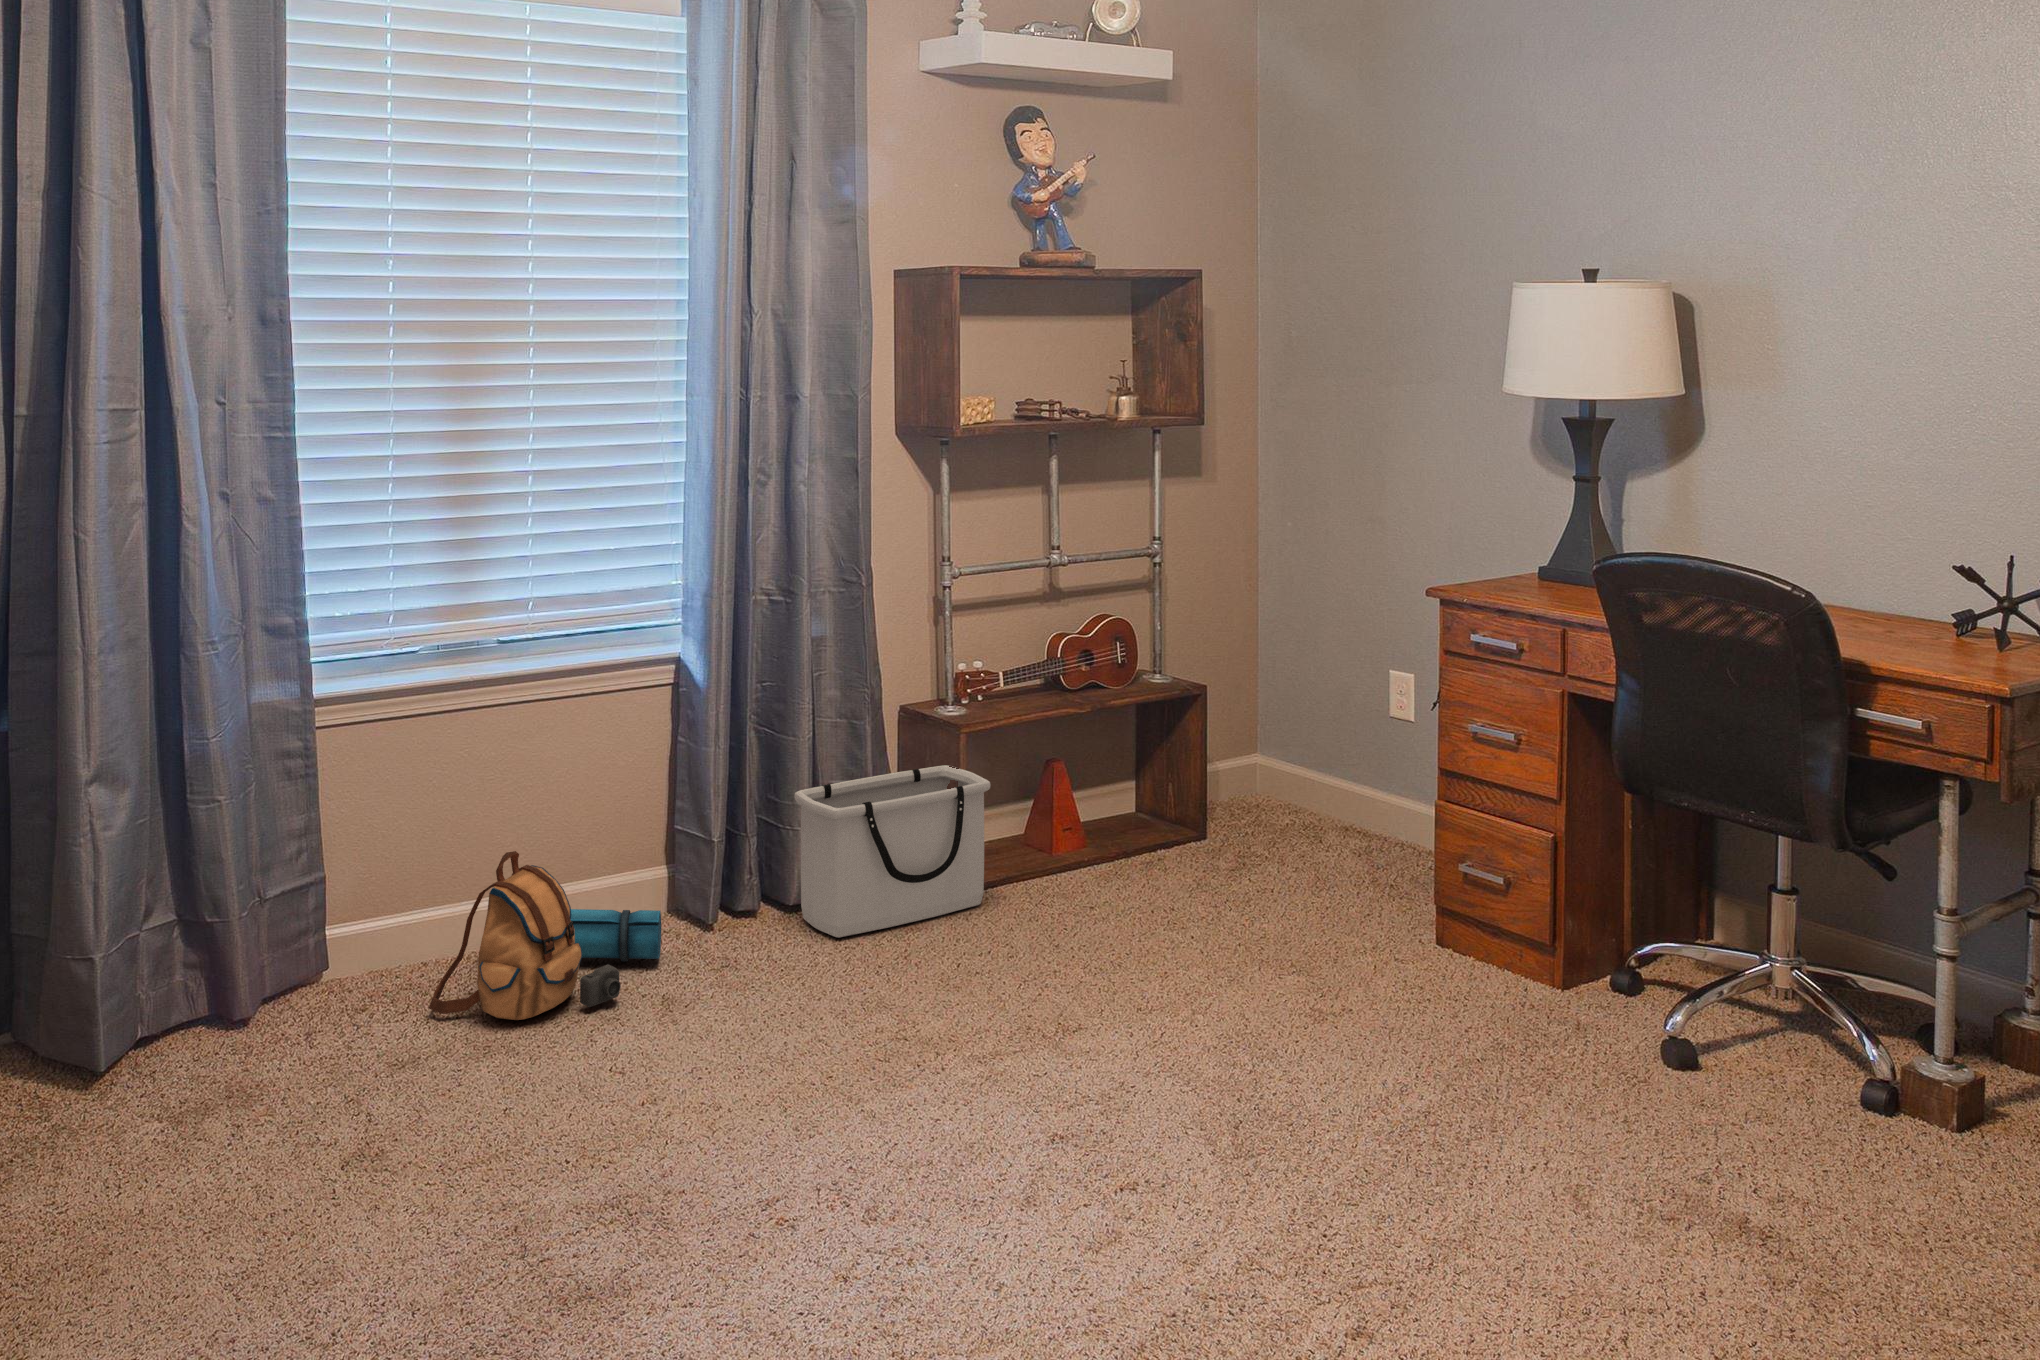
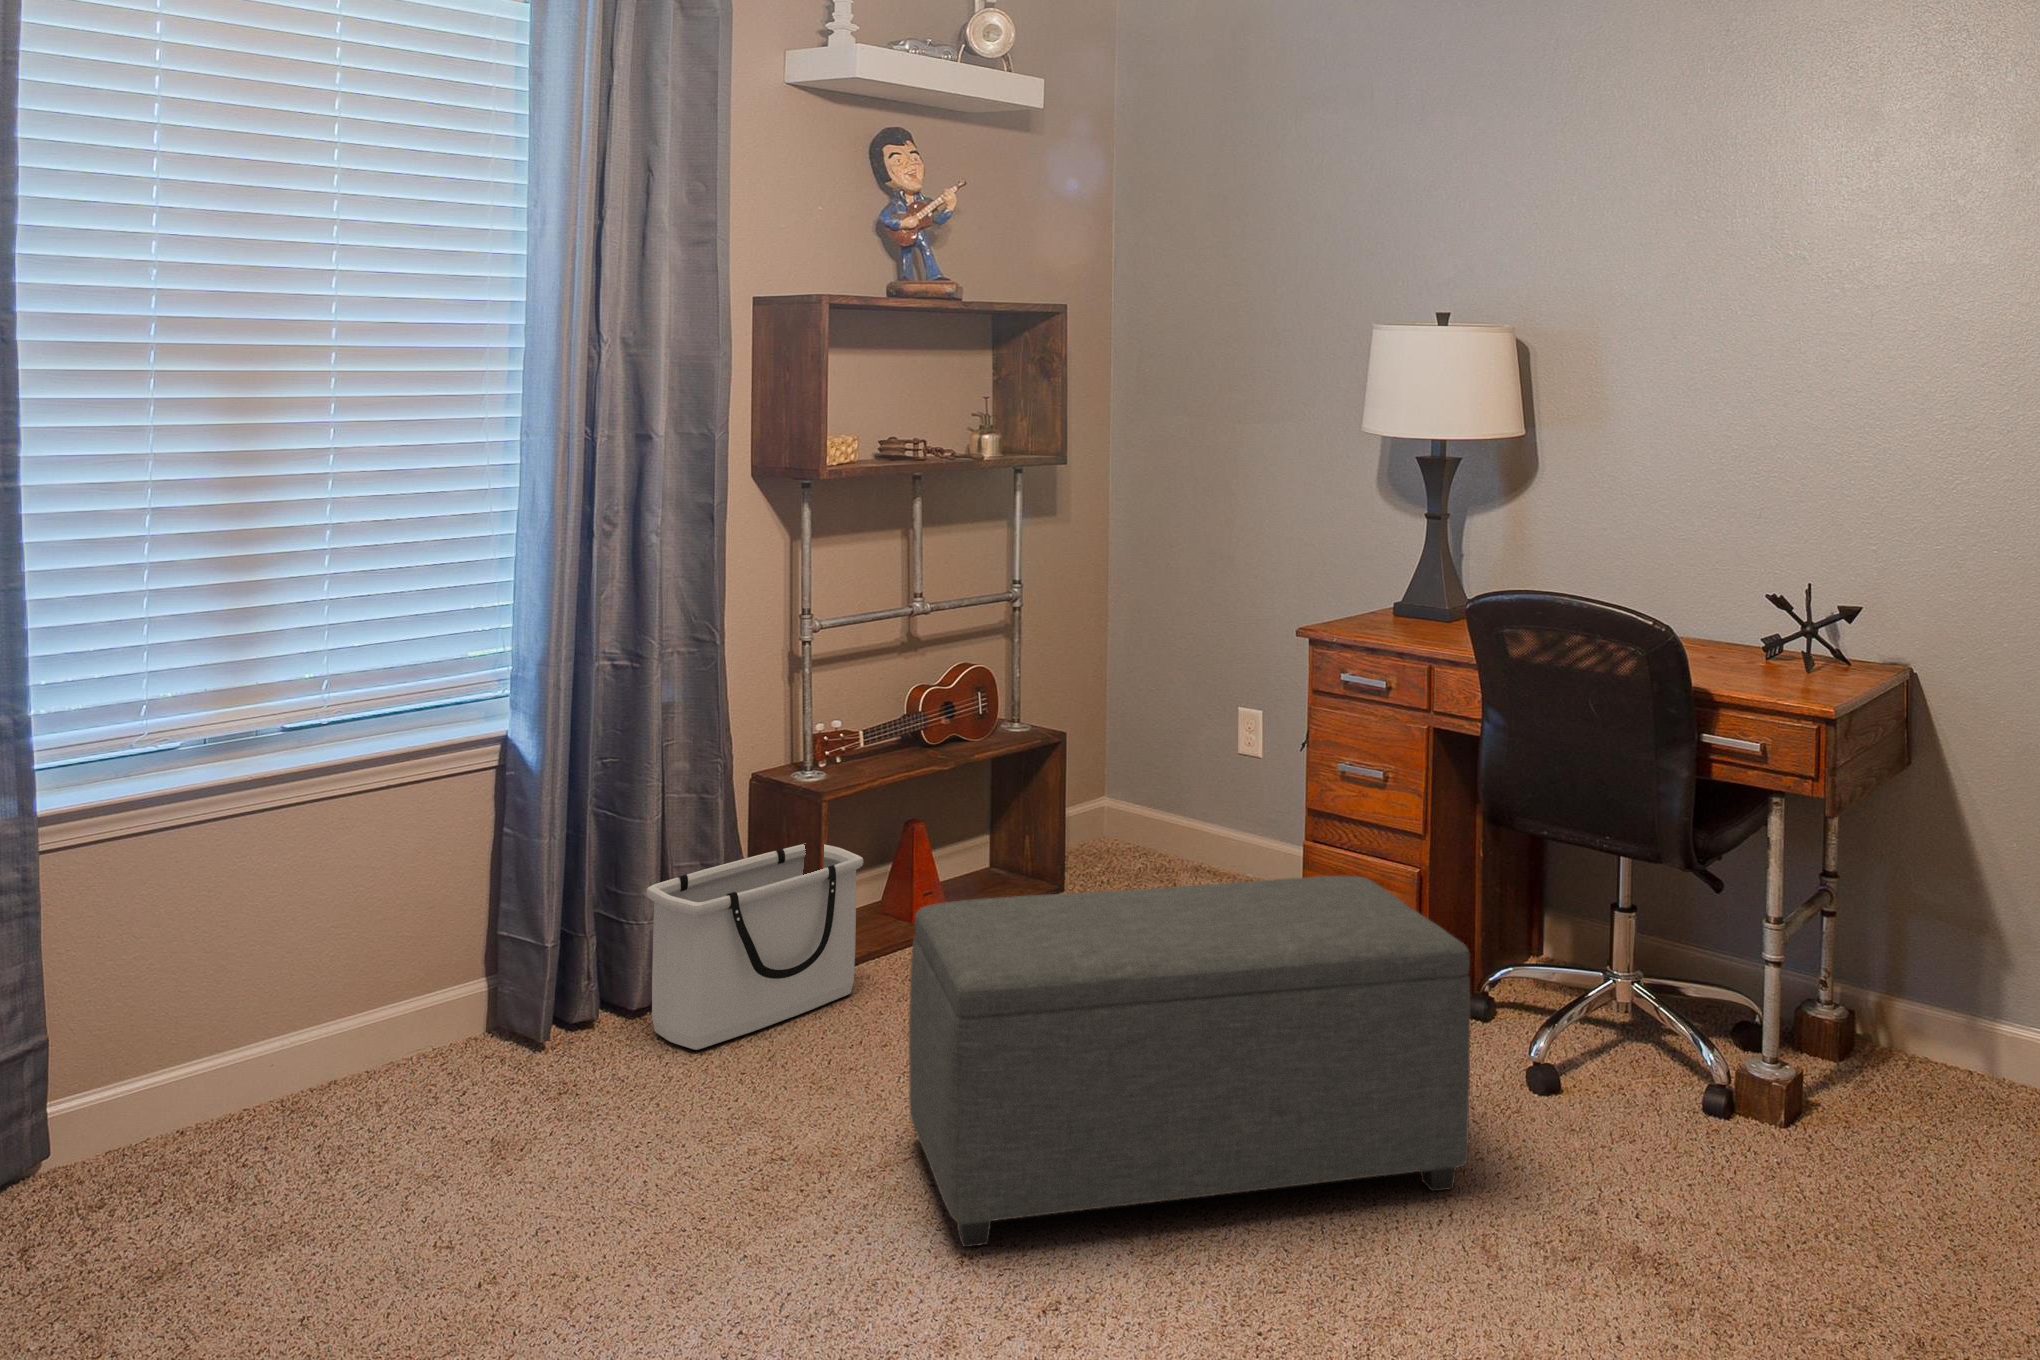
ottoman: none [1014,822,1573,1144] -> present [909,876,1470,1247]
backpack: present [428,851,661,1020] -> none [191,992,489,1207]

